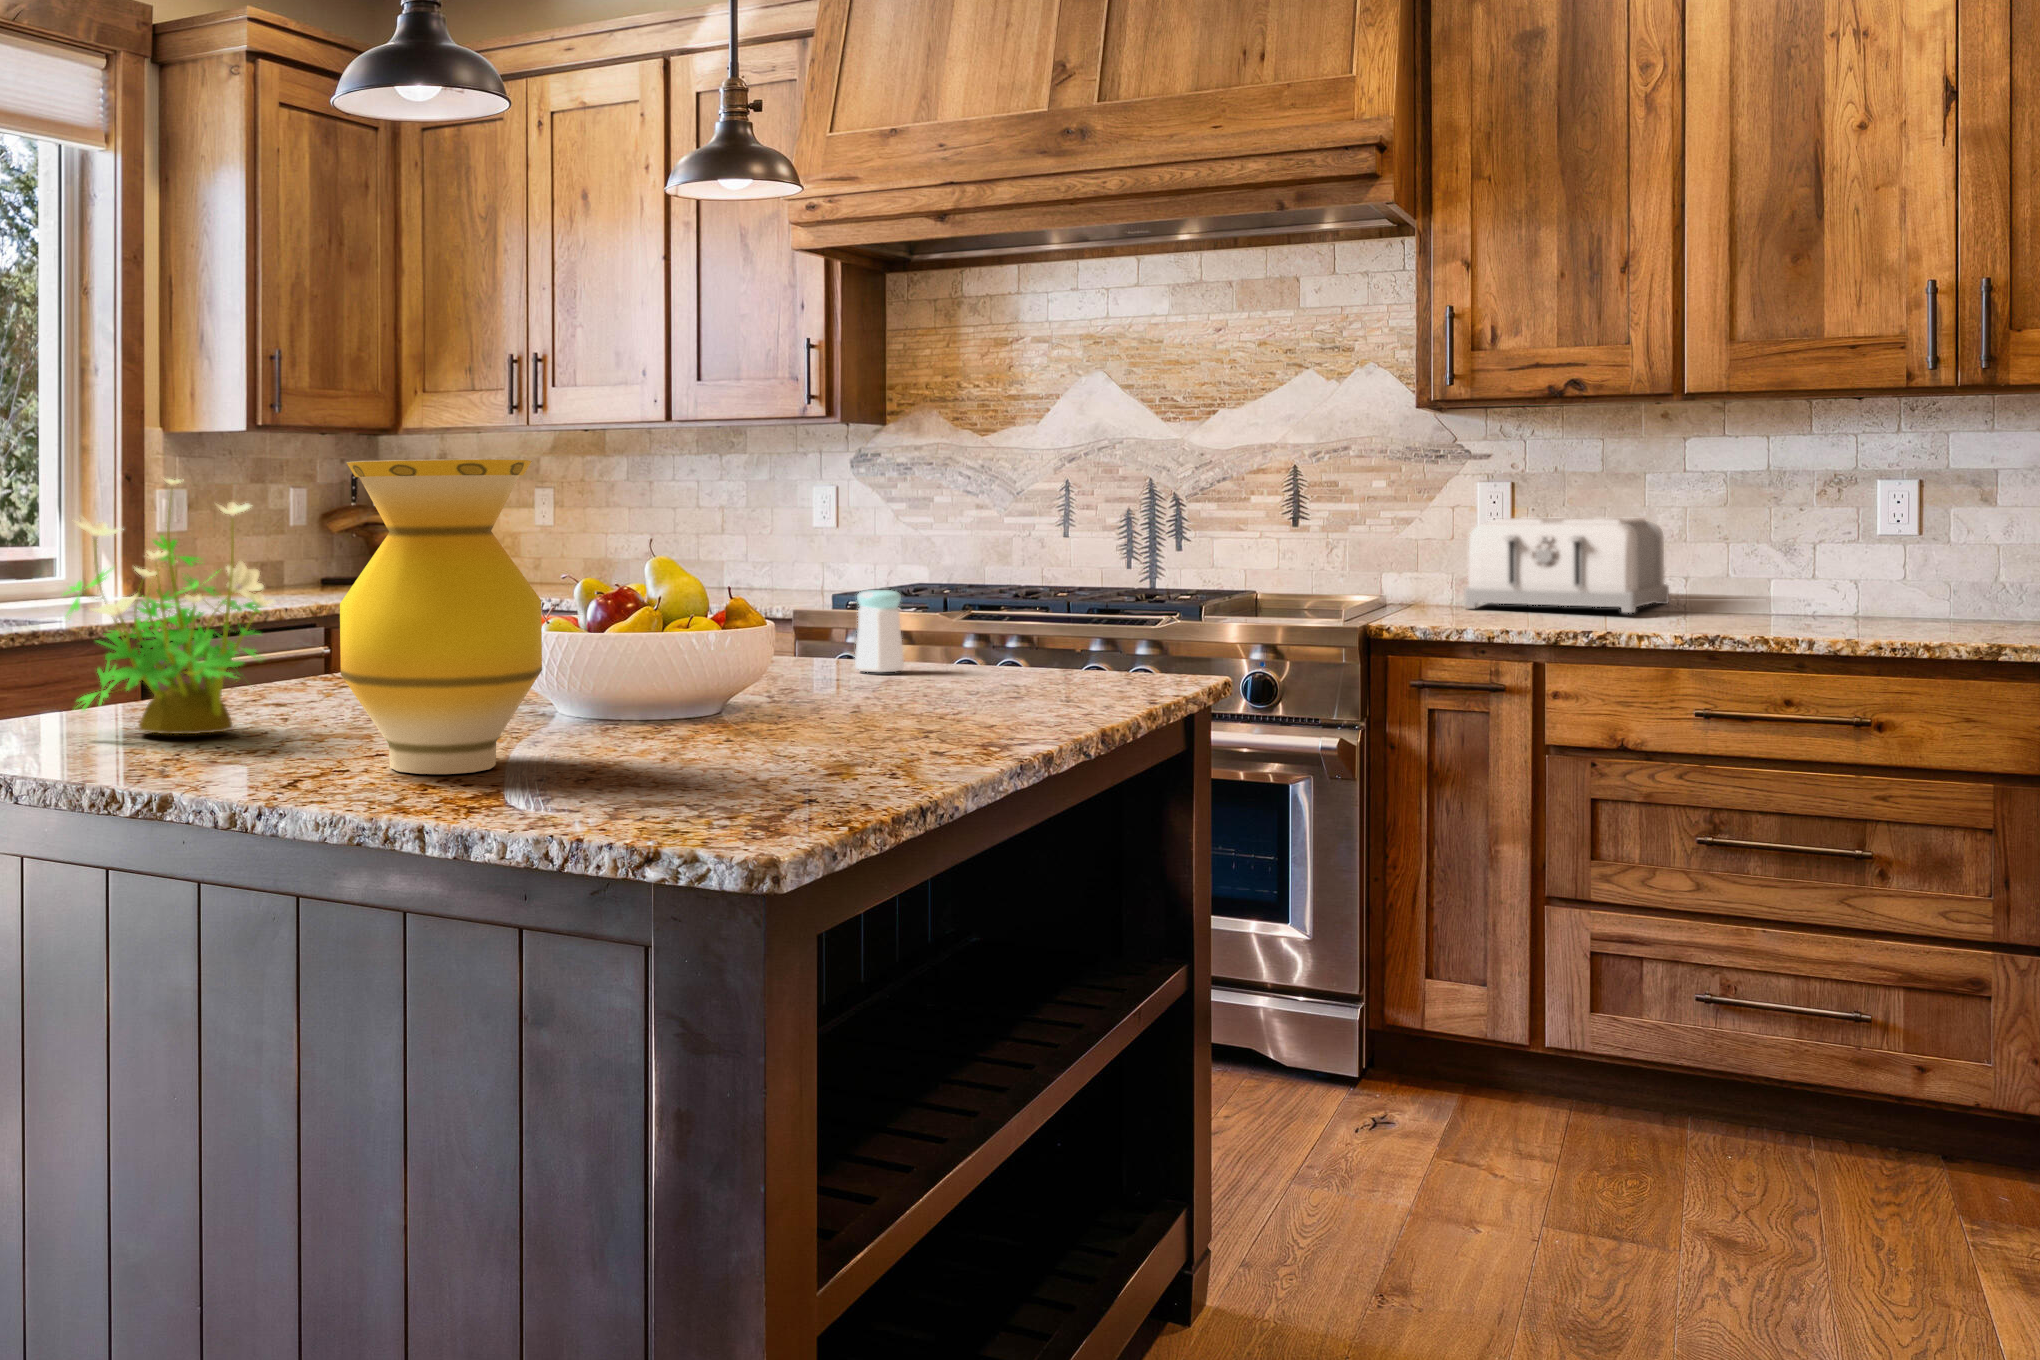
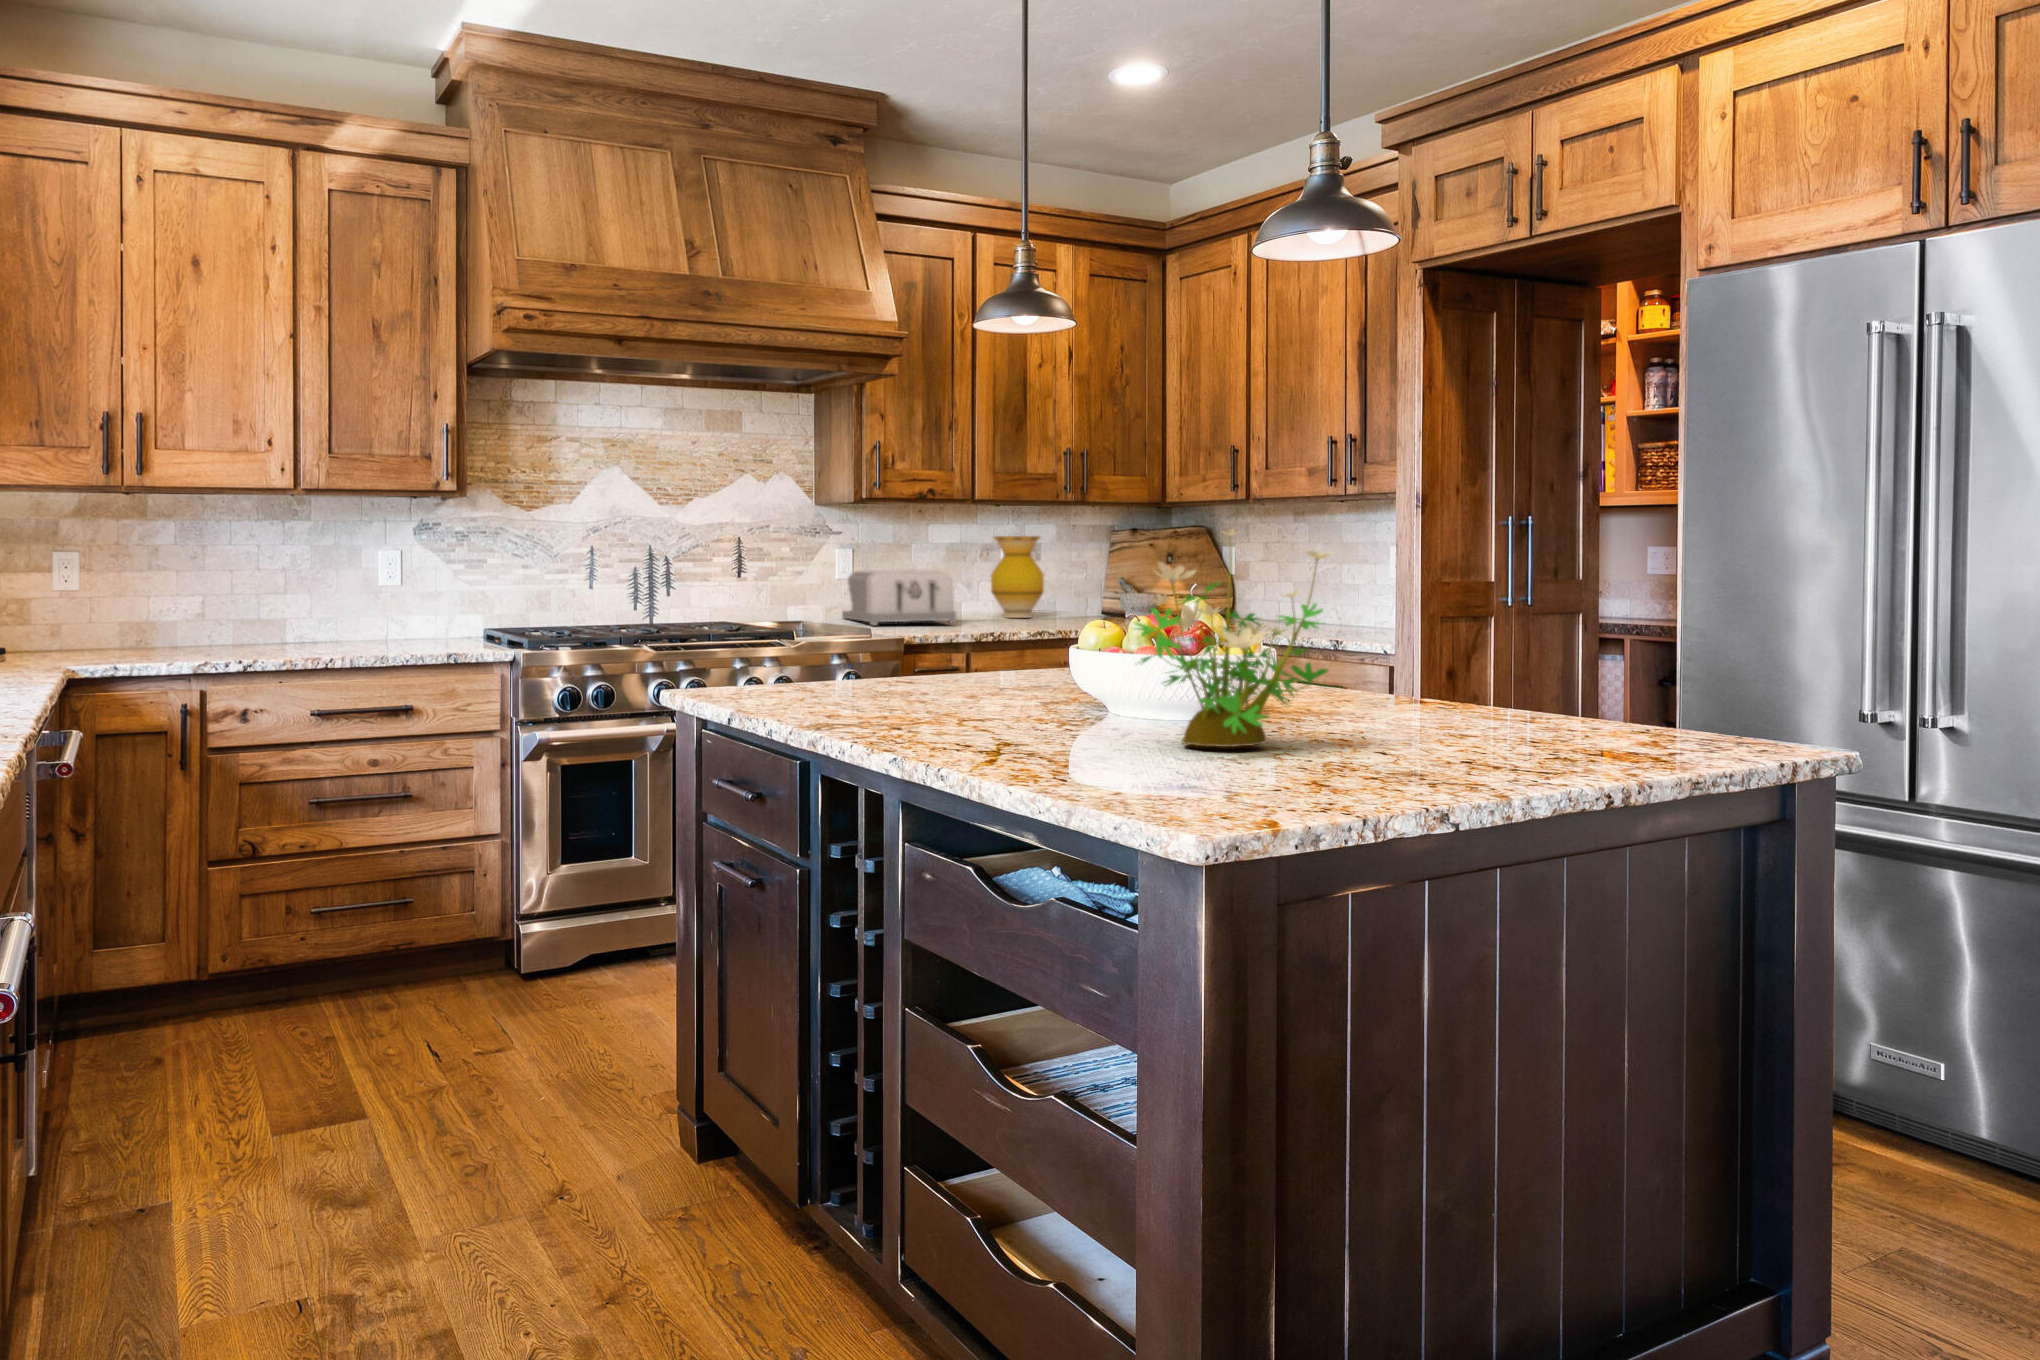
vase: present [340,459,542,774] -> present [991,536,1044,618]
salt shaker: present [855,590,904,672] -> none [988,619,1023,676]

